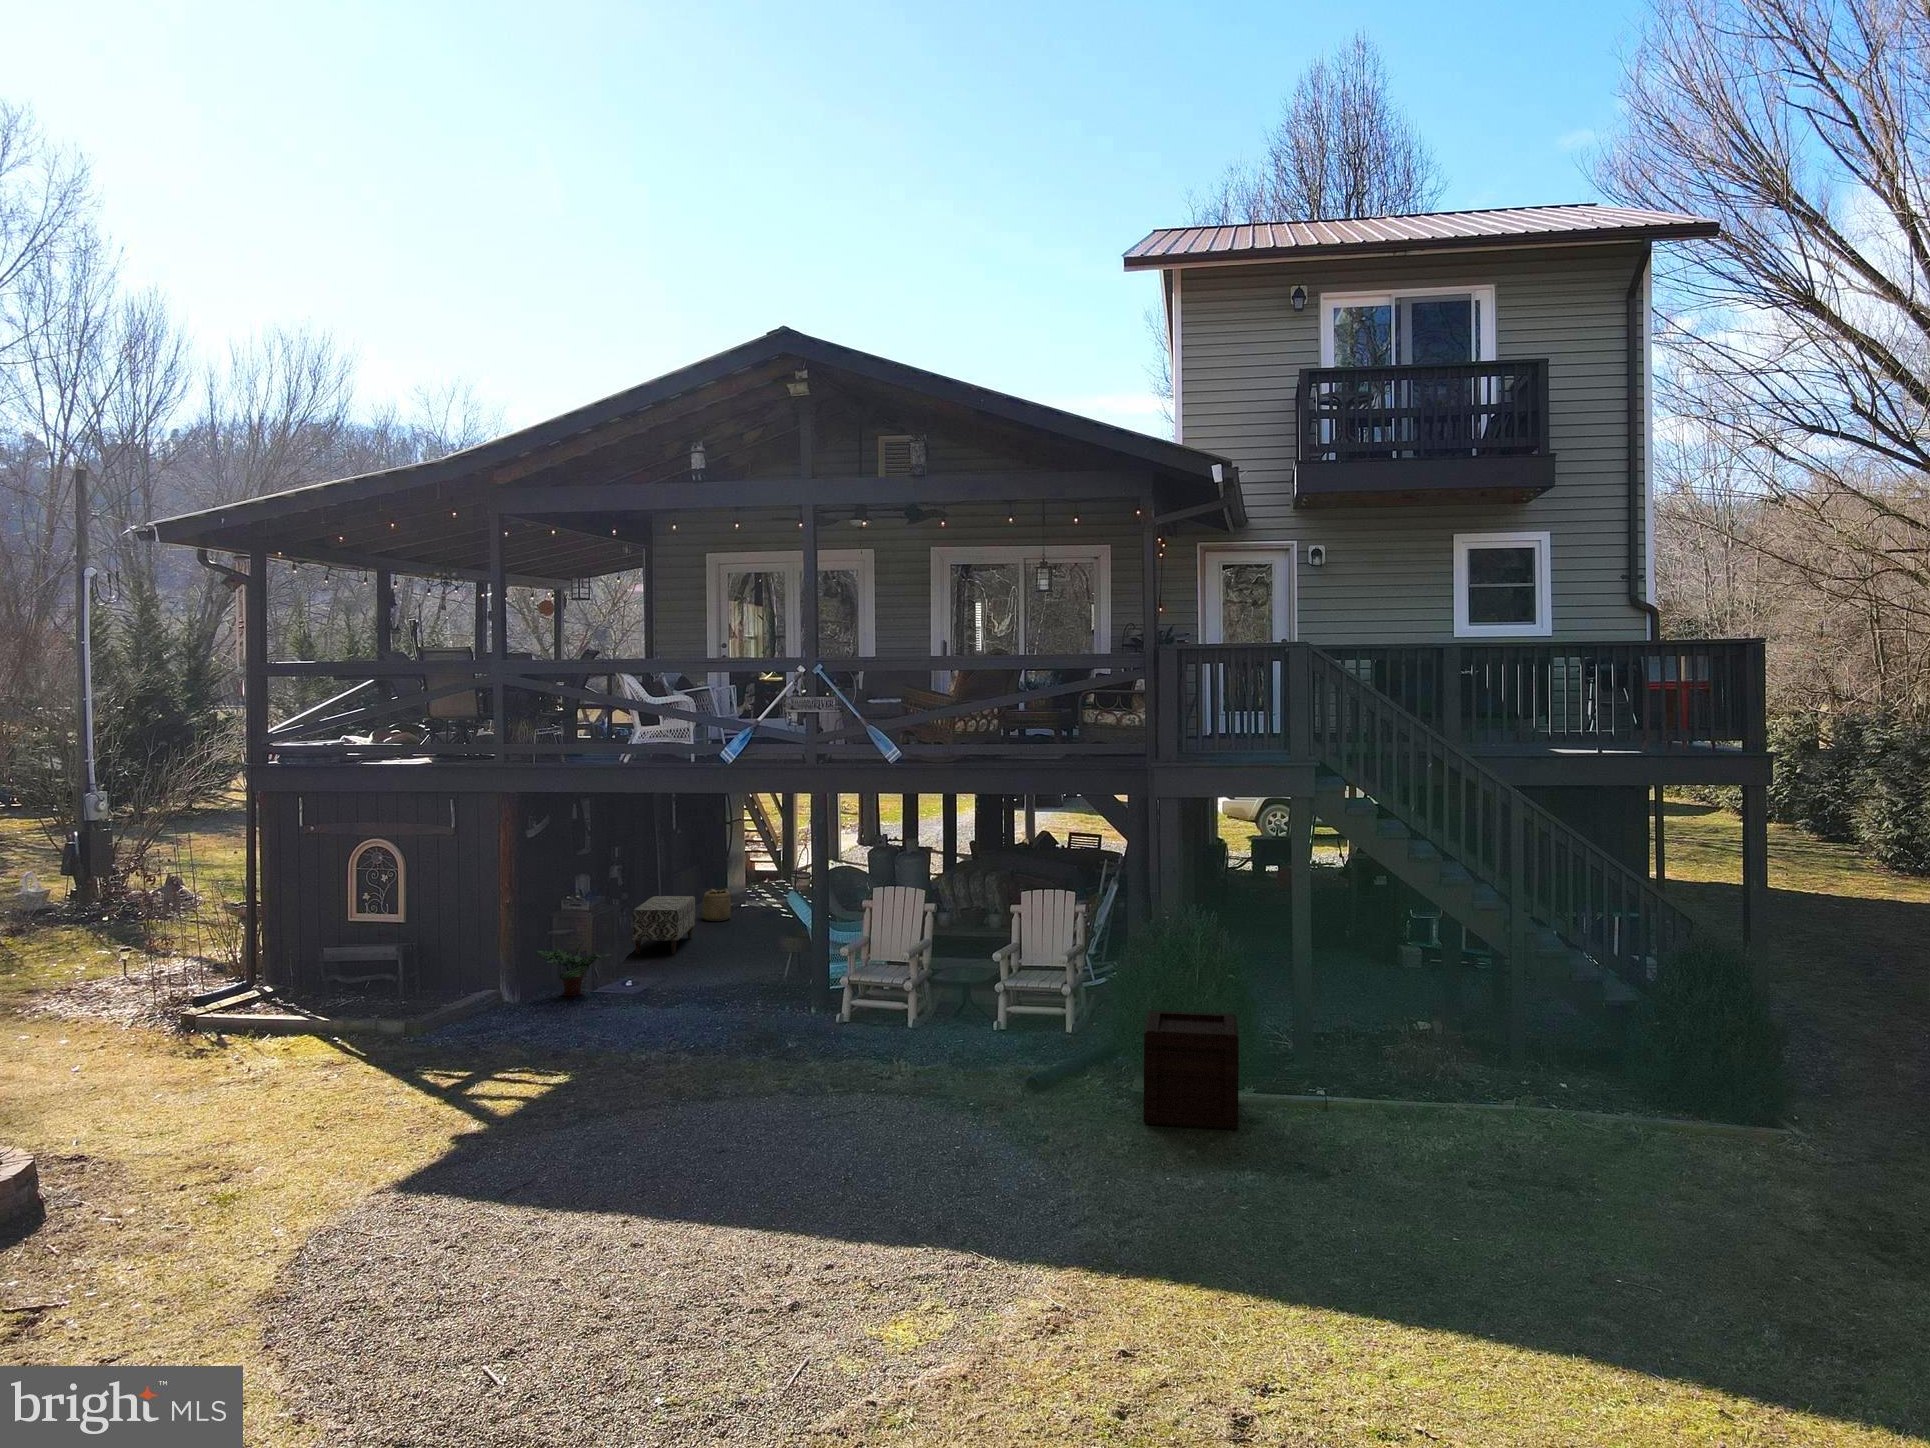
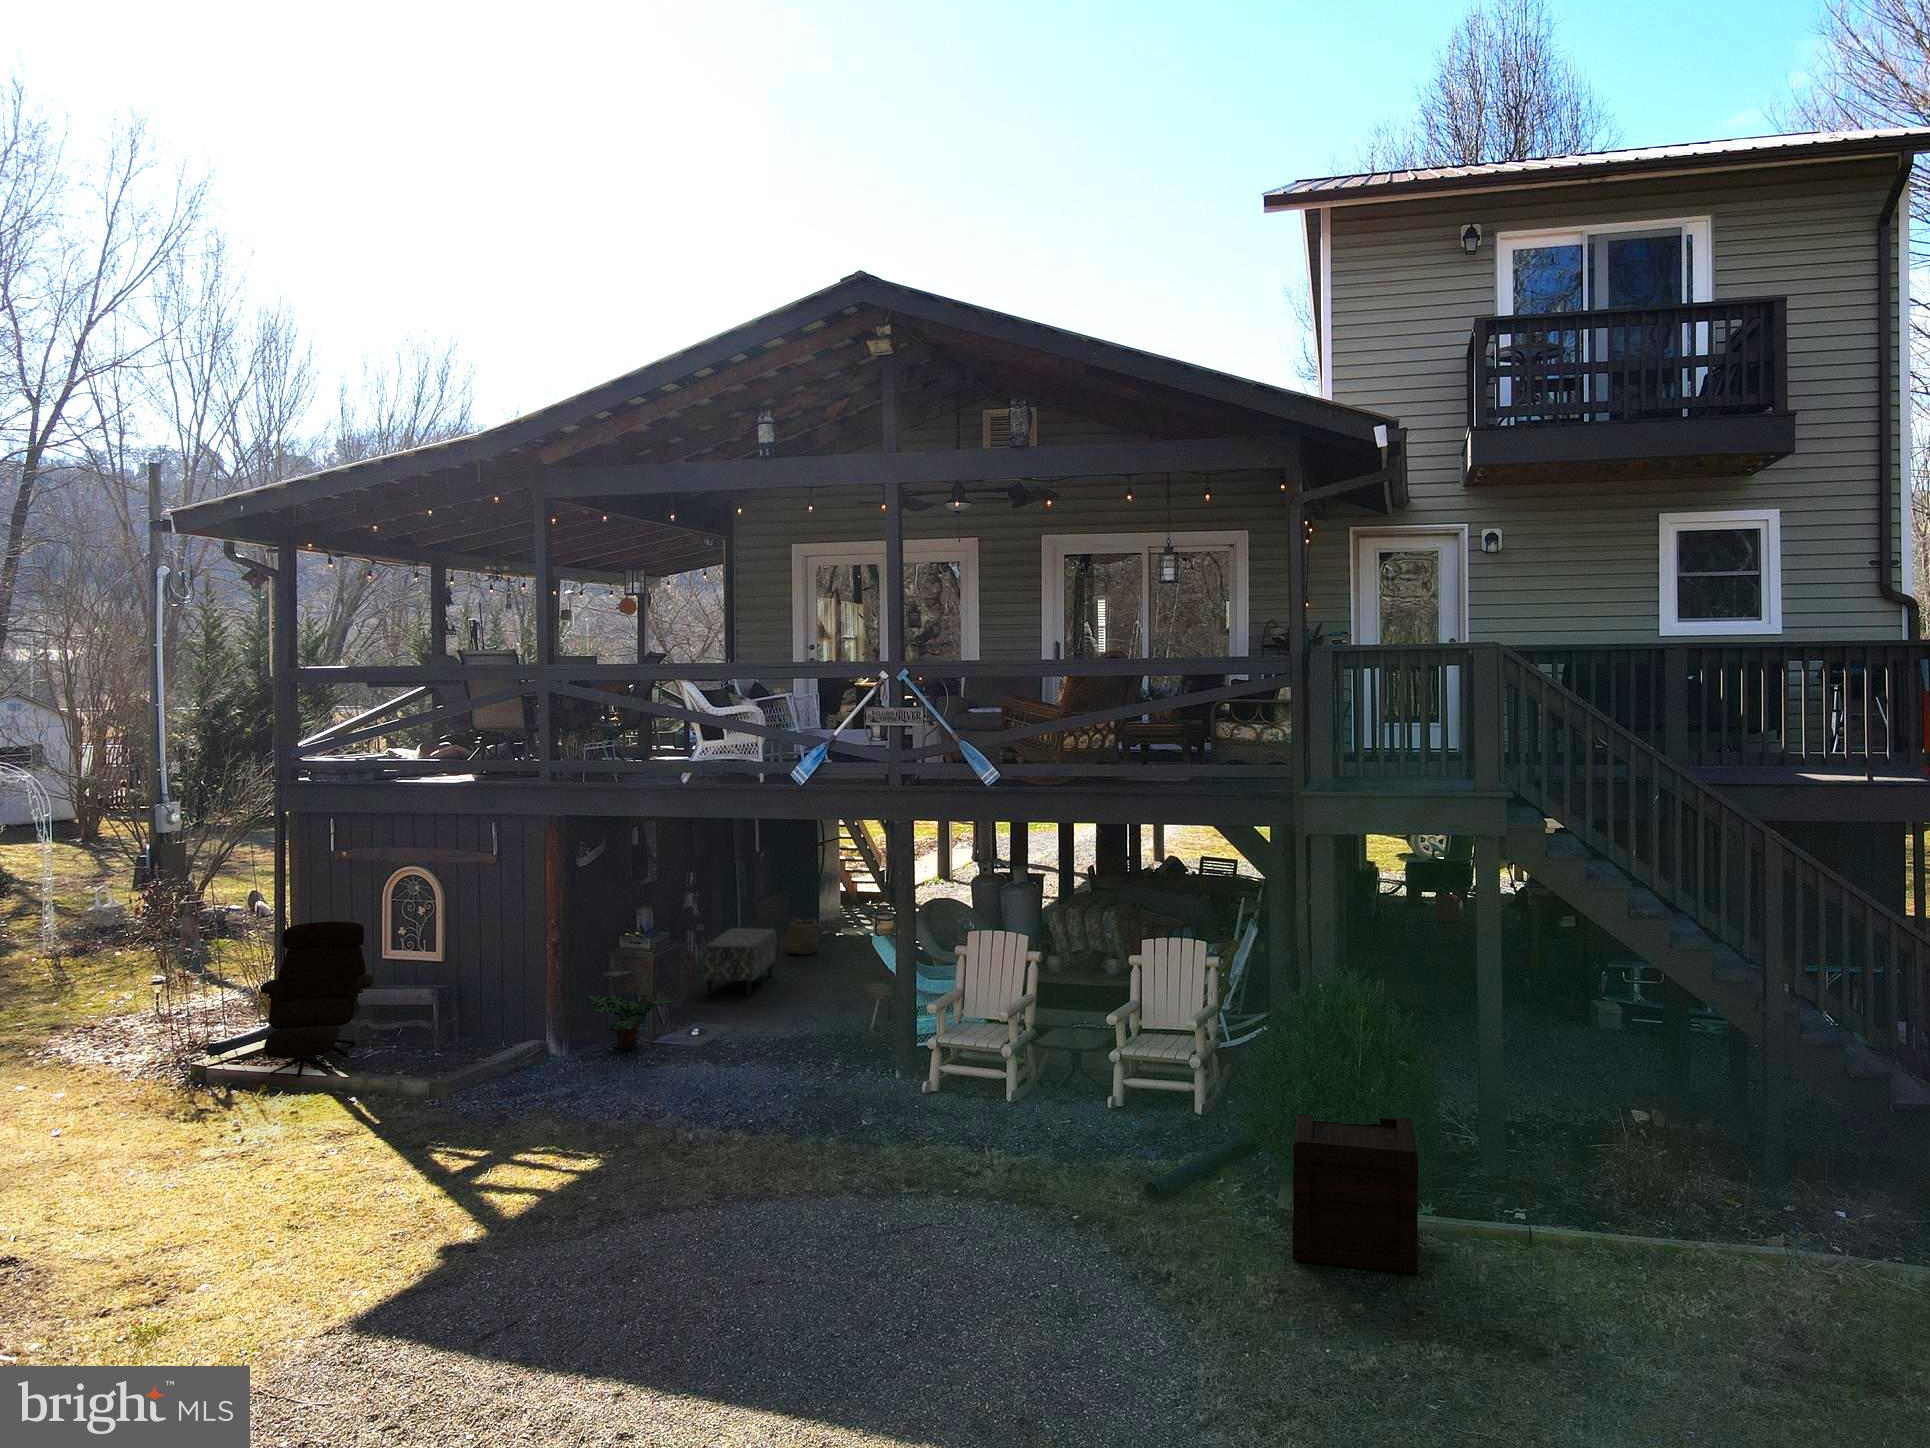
lounge chair: none [238,889,341,1023] -> present [260,922,374,1077]

